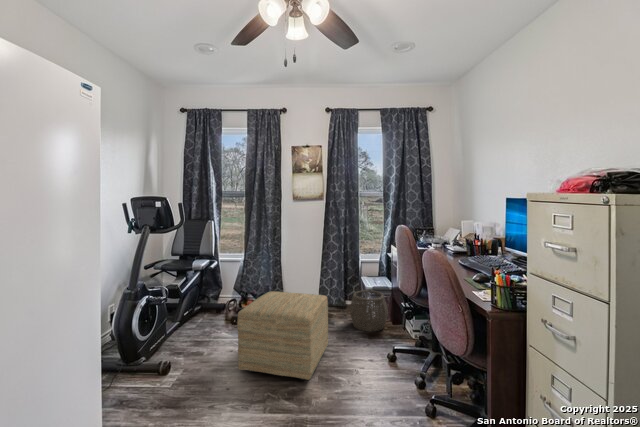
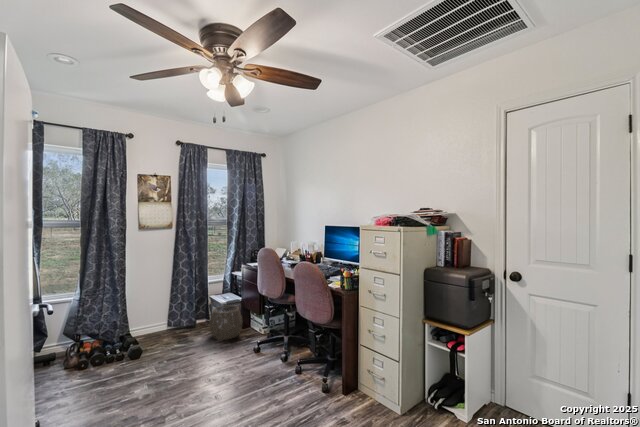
ottoman: present [237,291,328,380] -> none [133,315,210,400]

